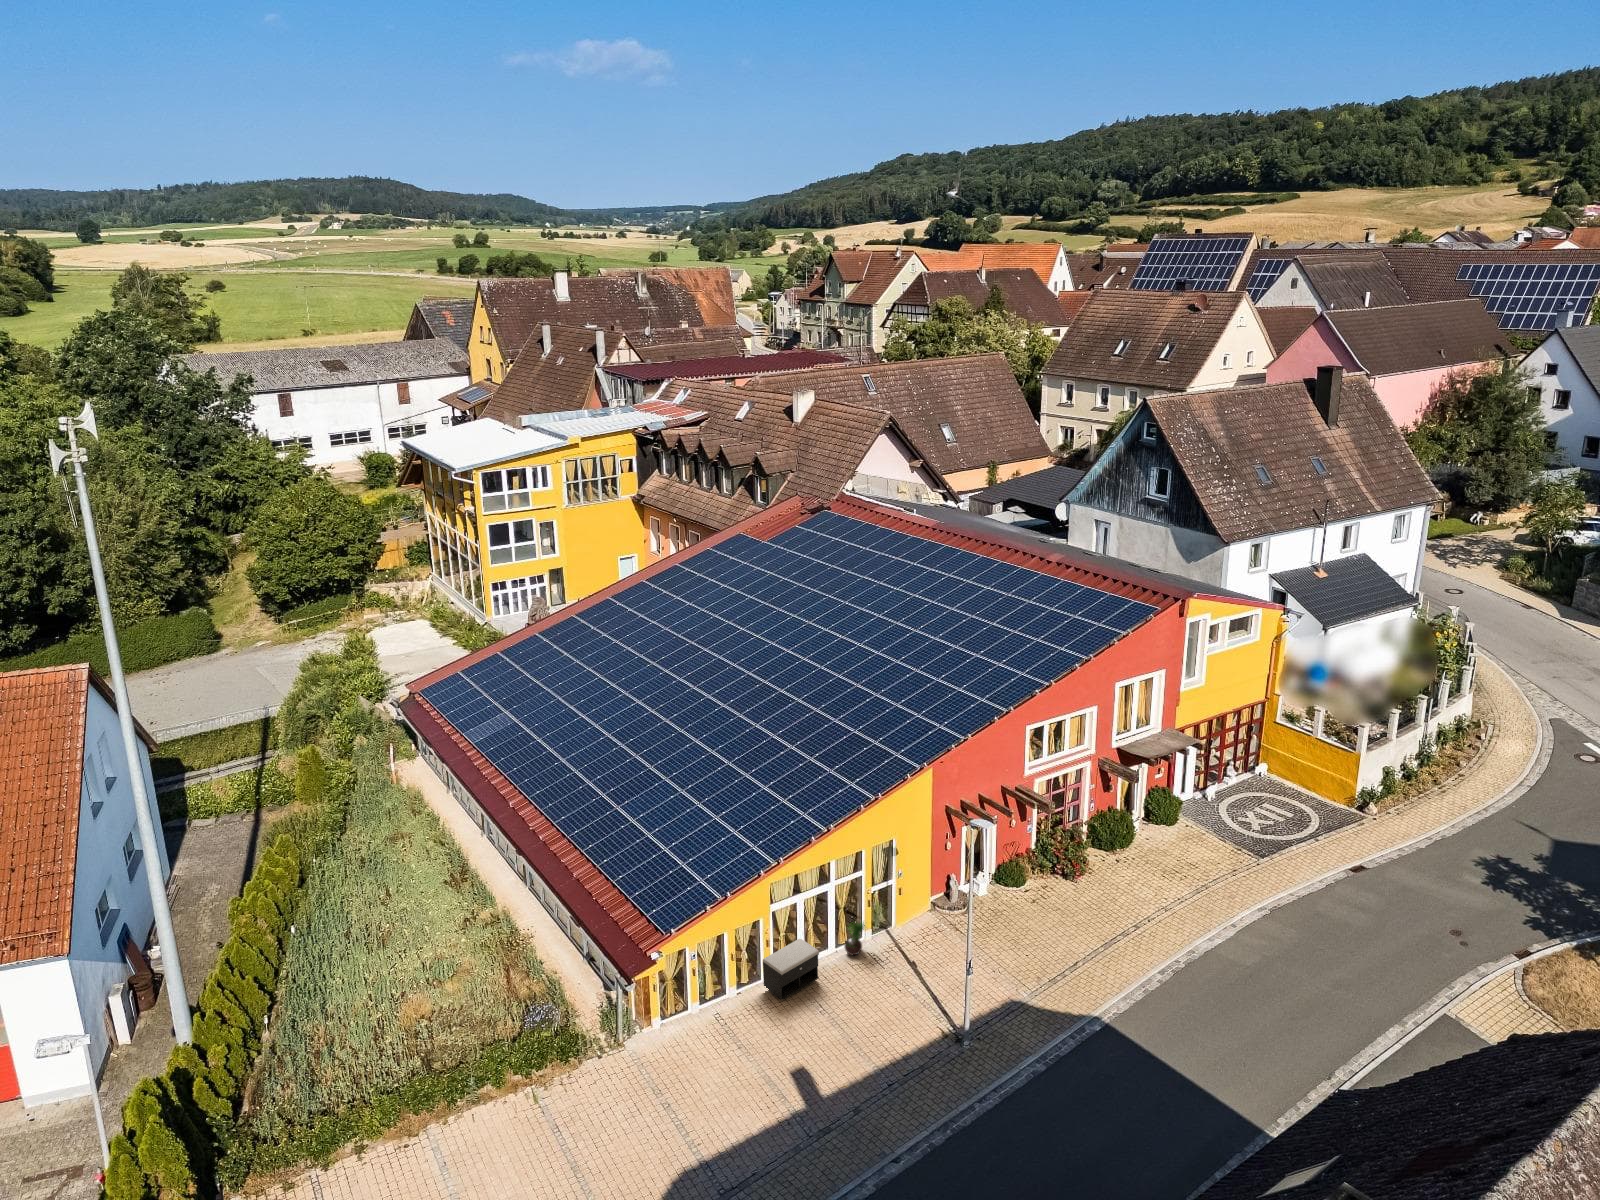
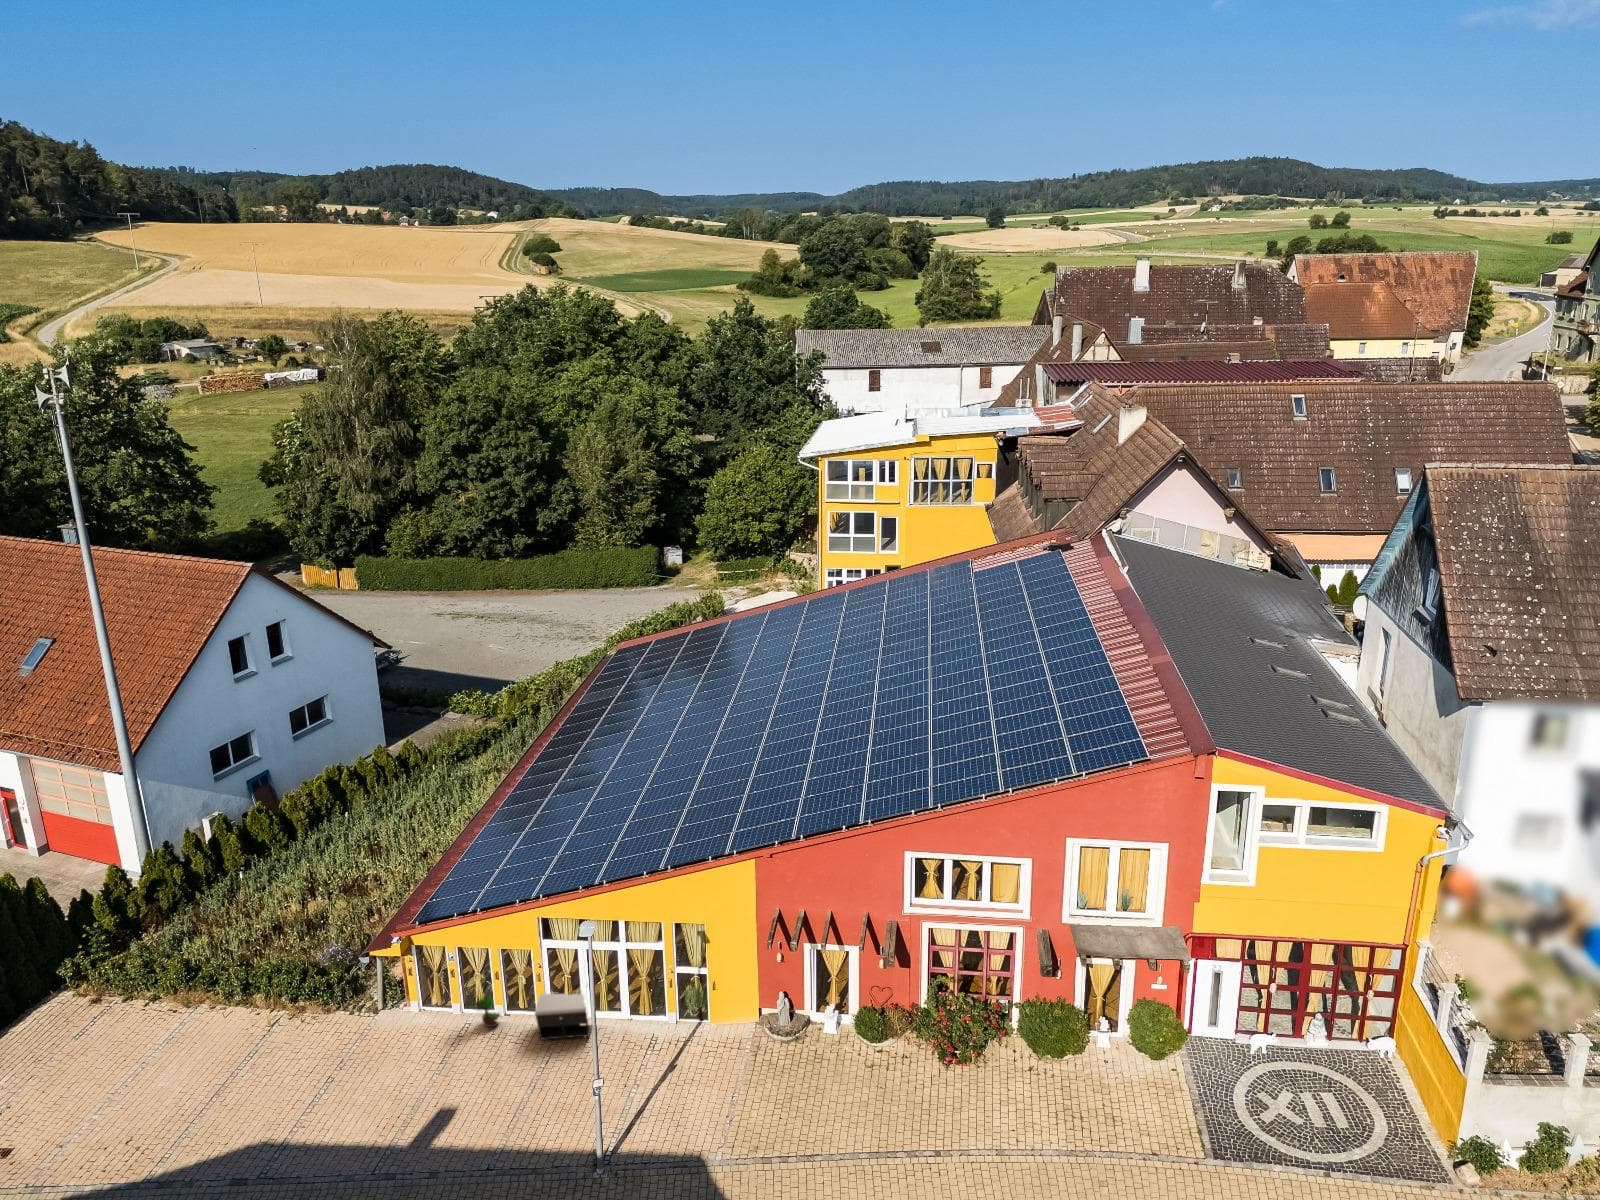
potted tree: present [845,922,865,955] -> present [473,995,501,1027]

